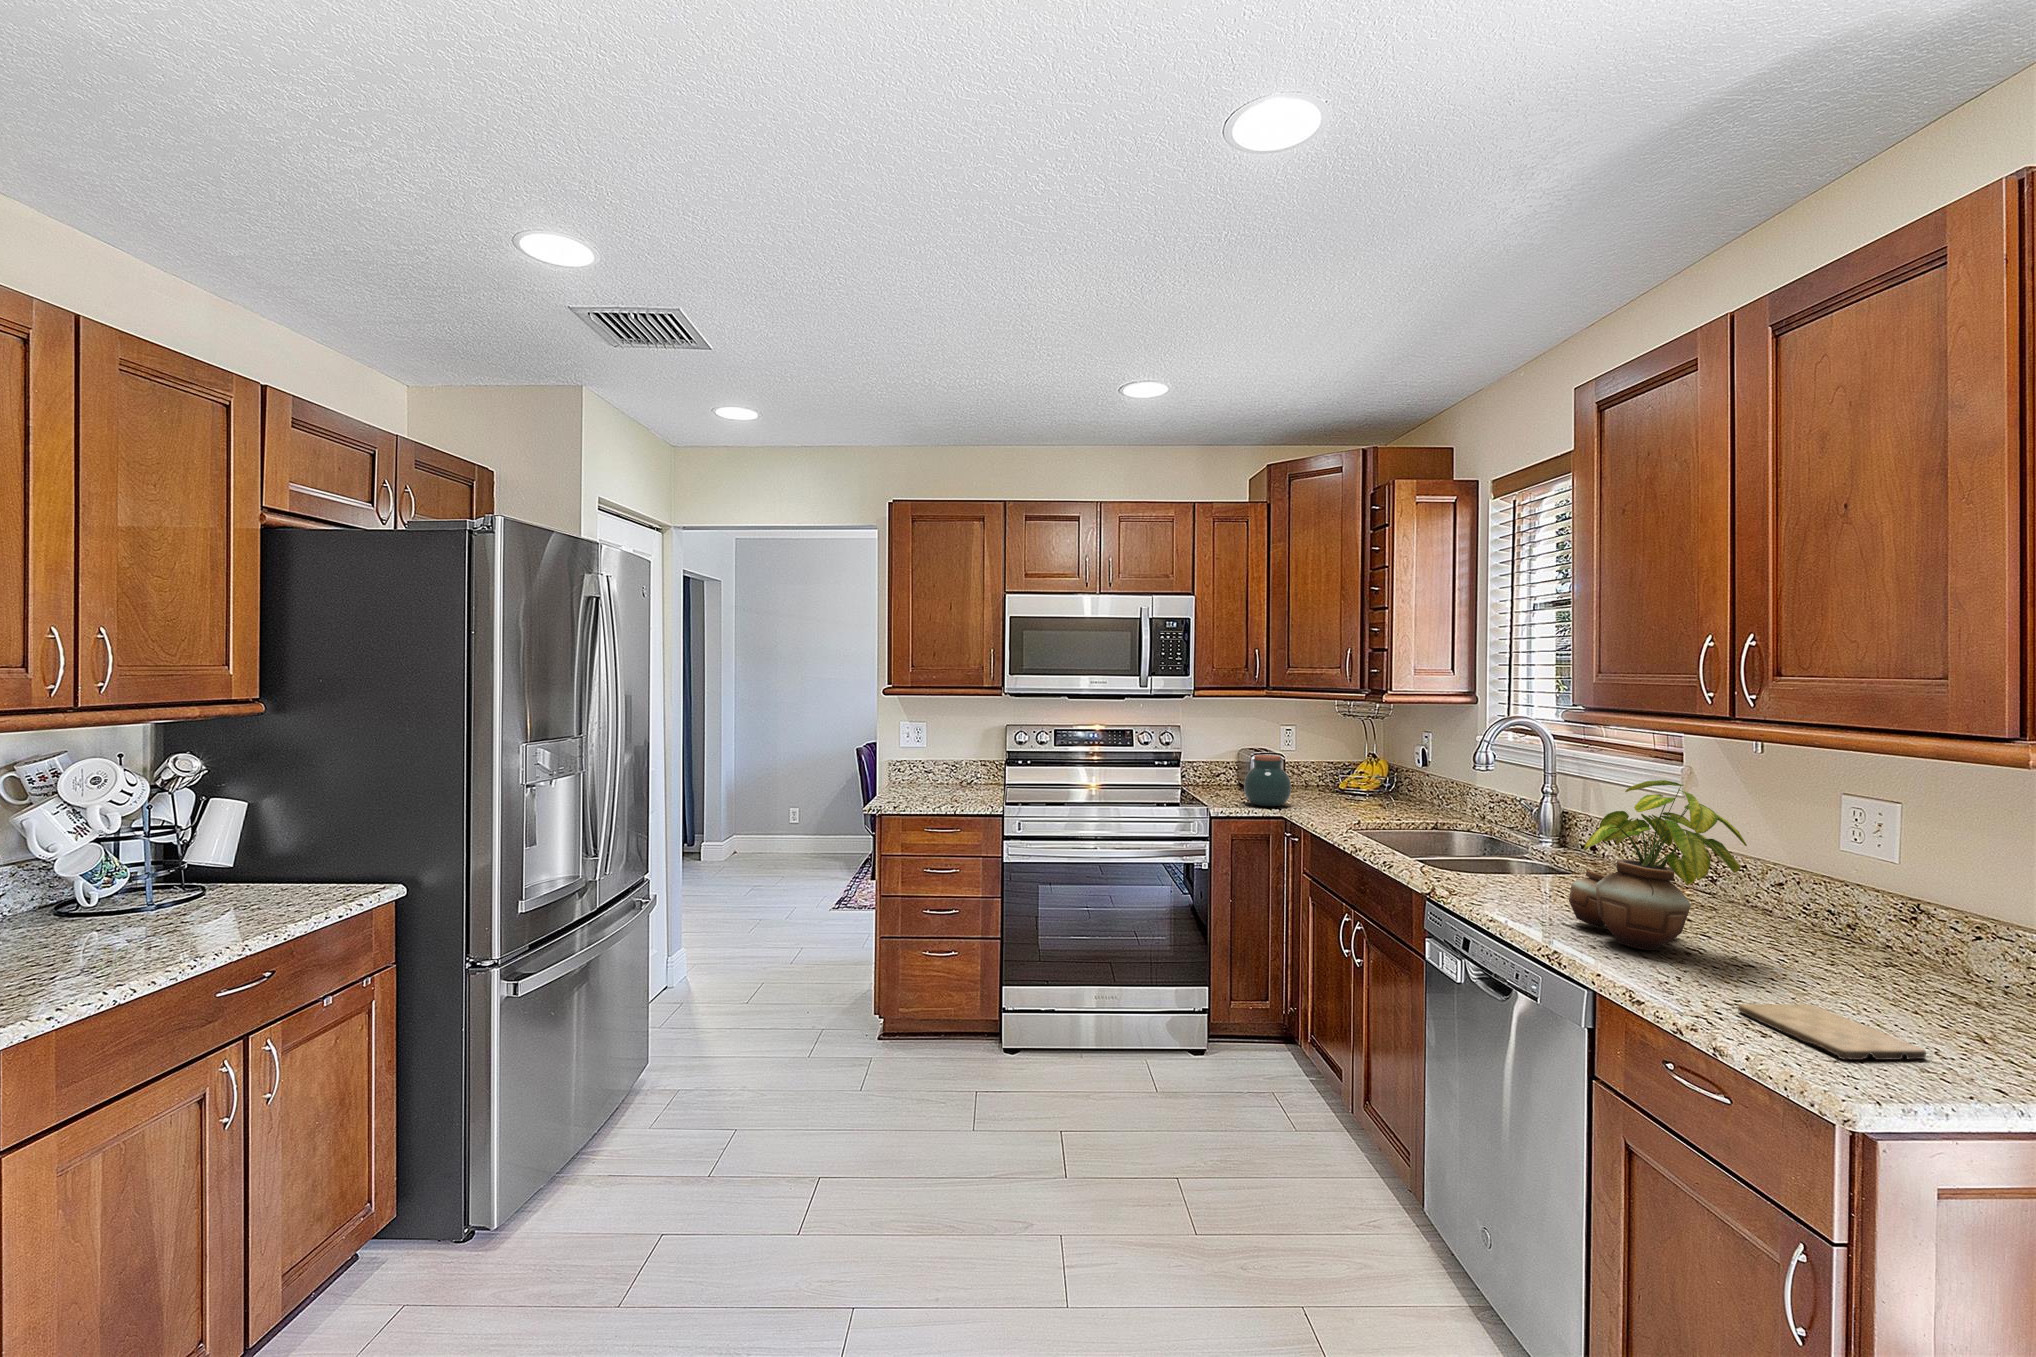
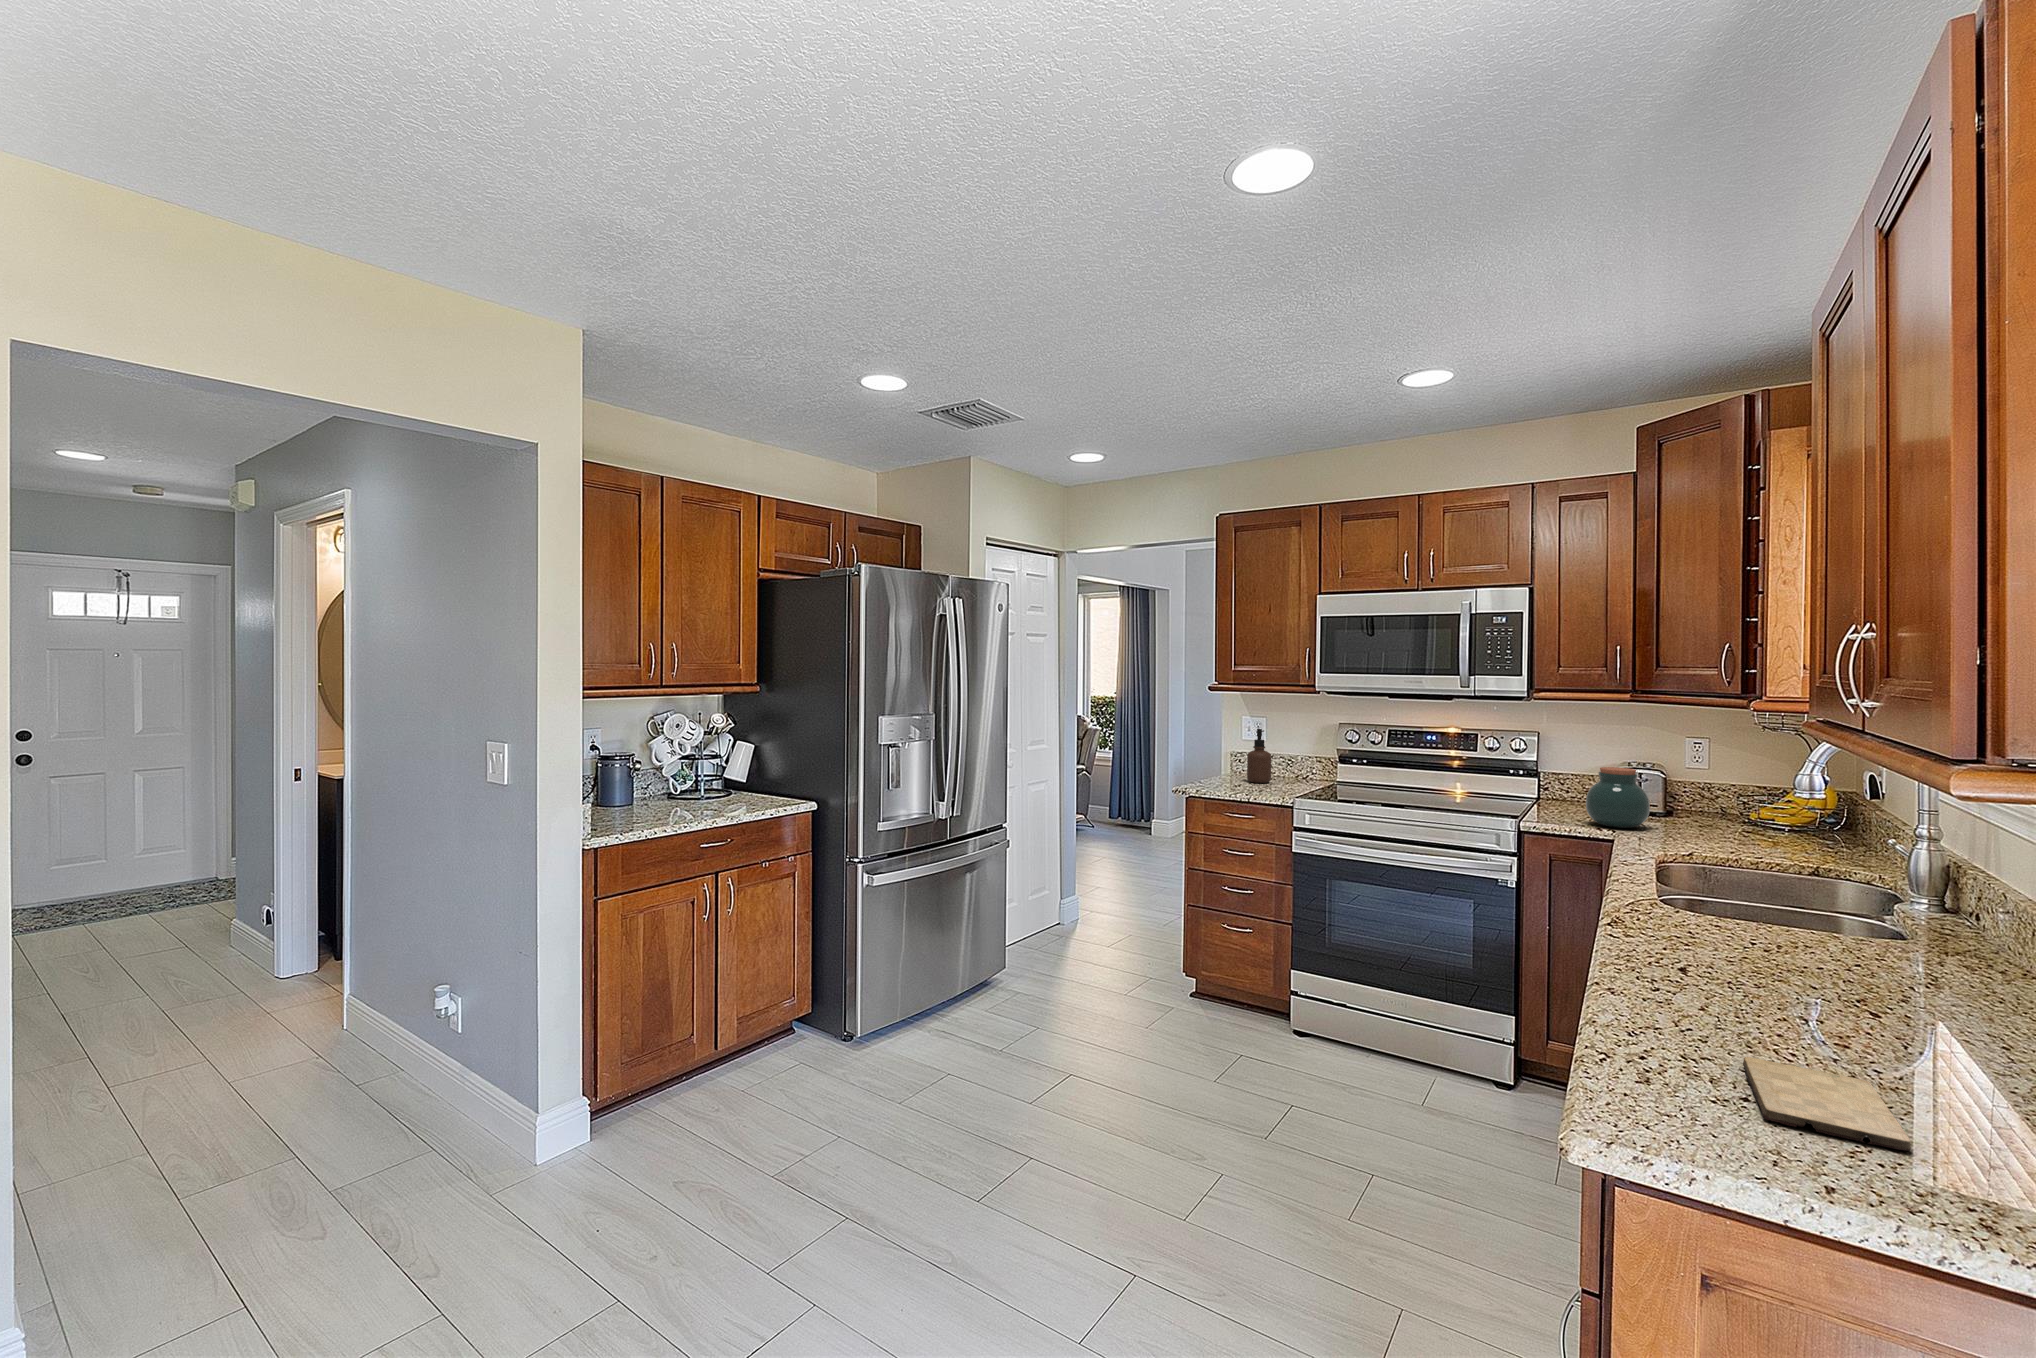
soap dispenser: none [919,735,944,793] -> present [1247,729,1271,783]
potted plant: present [1569,780,1747,950] -> none [1713,800,1919,1008]

